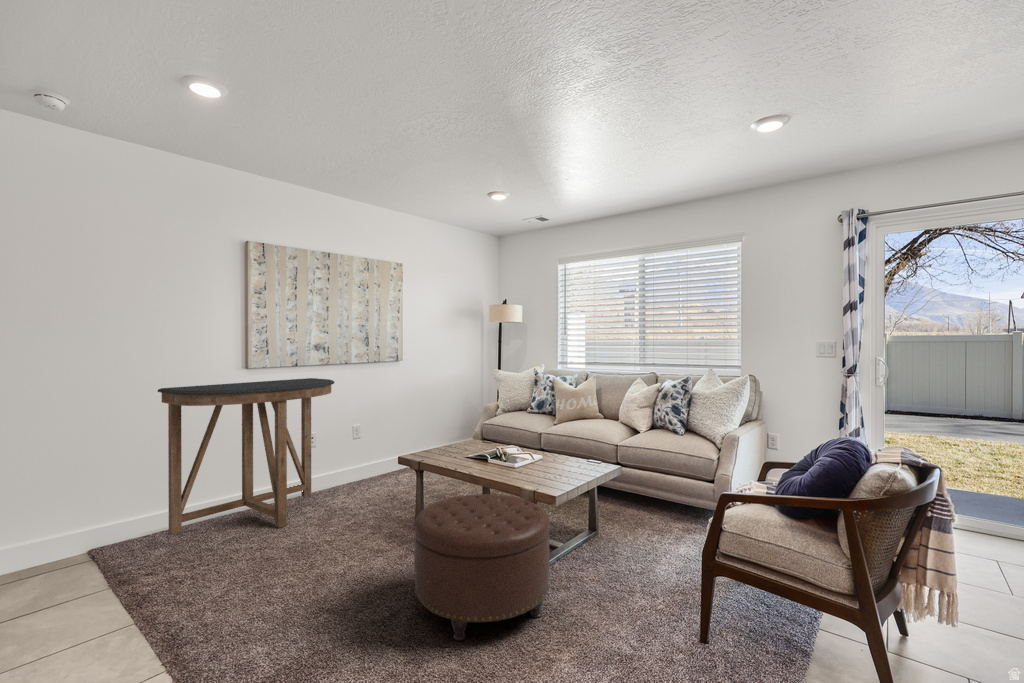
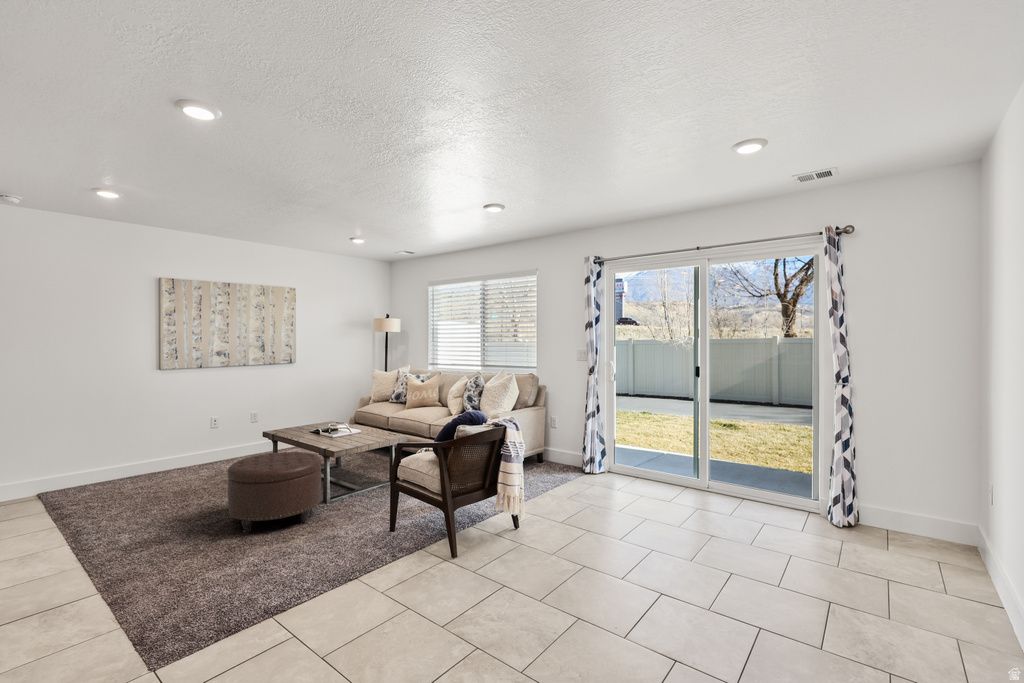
console table: present [158,378,335,534] -> none [88,376,227,485]

